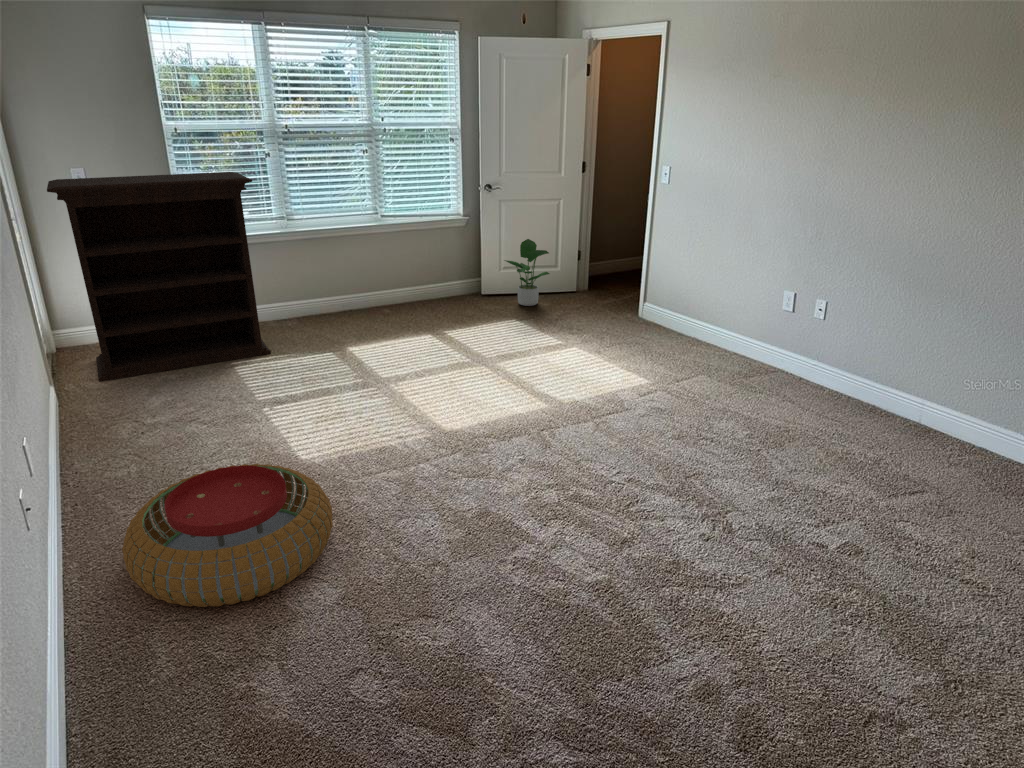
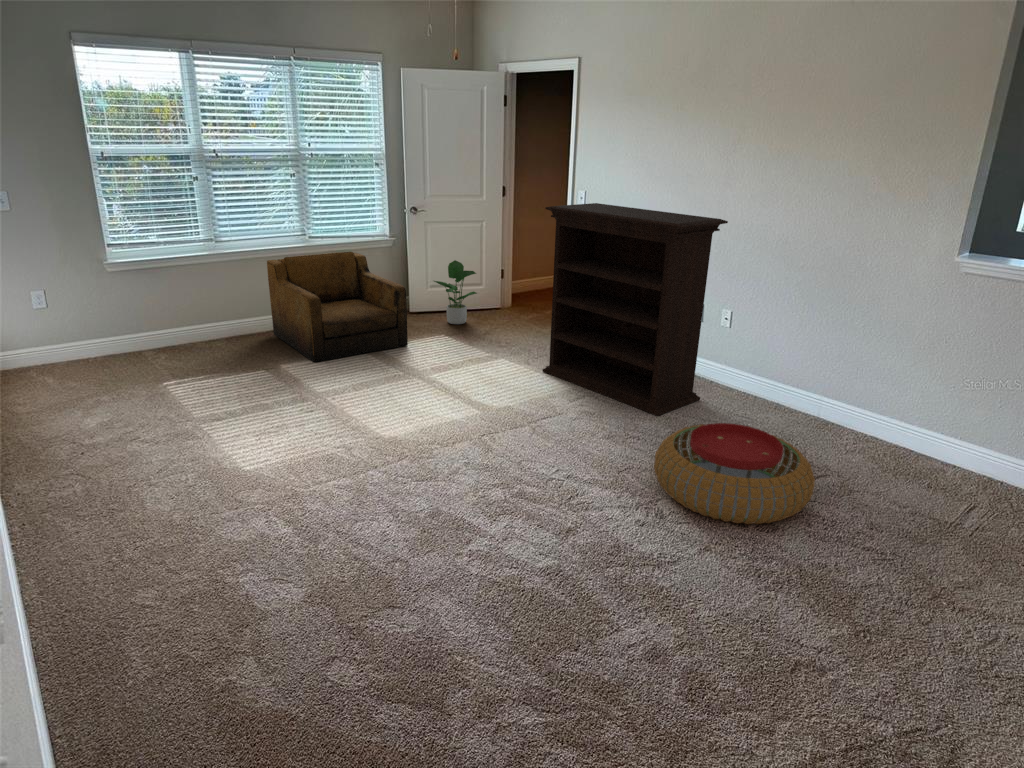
bookshelf: present [47,172,271,382] -> present [543,203,728,416]
armchair: none [337,230,475,343] -> present [267,252,408,362]
pouf: present [122,464,333,607] -> present [654,423,815,524]

